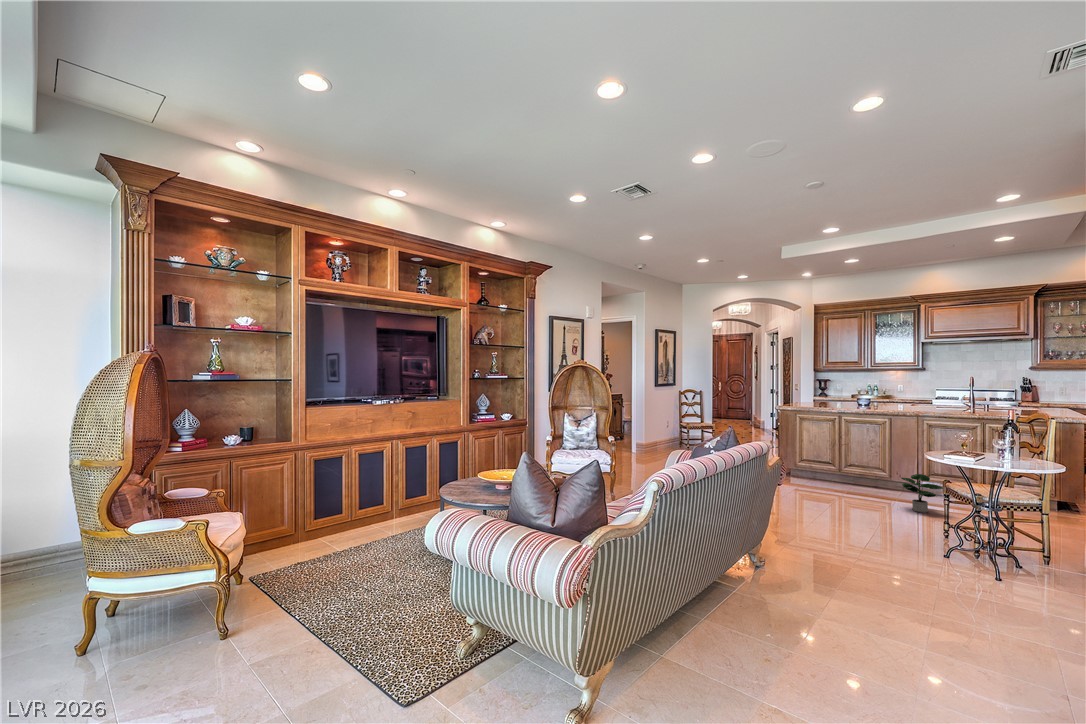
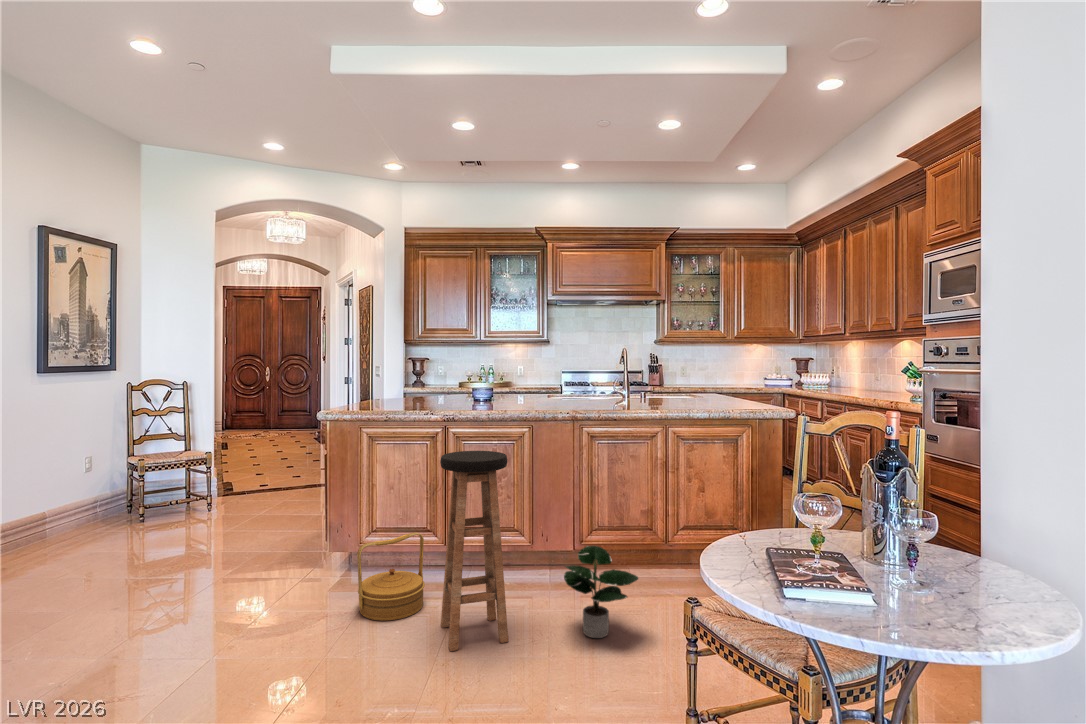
bar stool: none [837,425,871,505] -> present [440,451,508,651]
basket: none [799,460,830,492] -> present [357,532,425,621]

